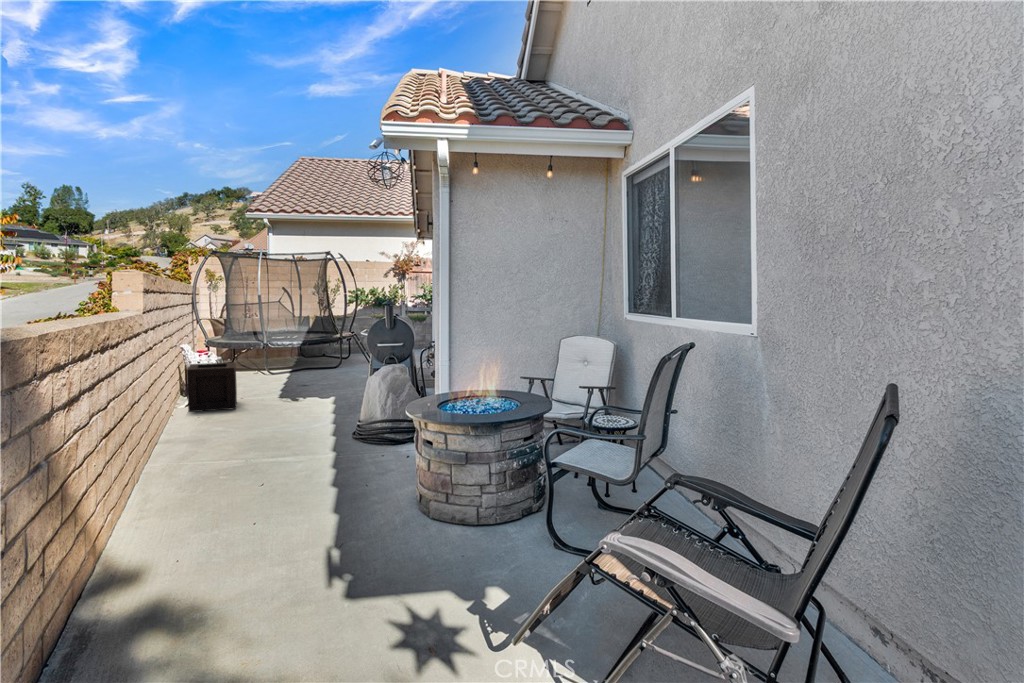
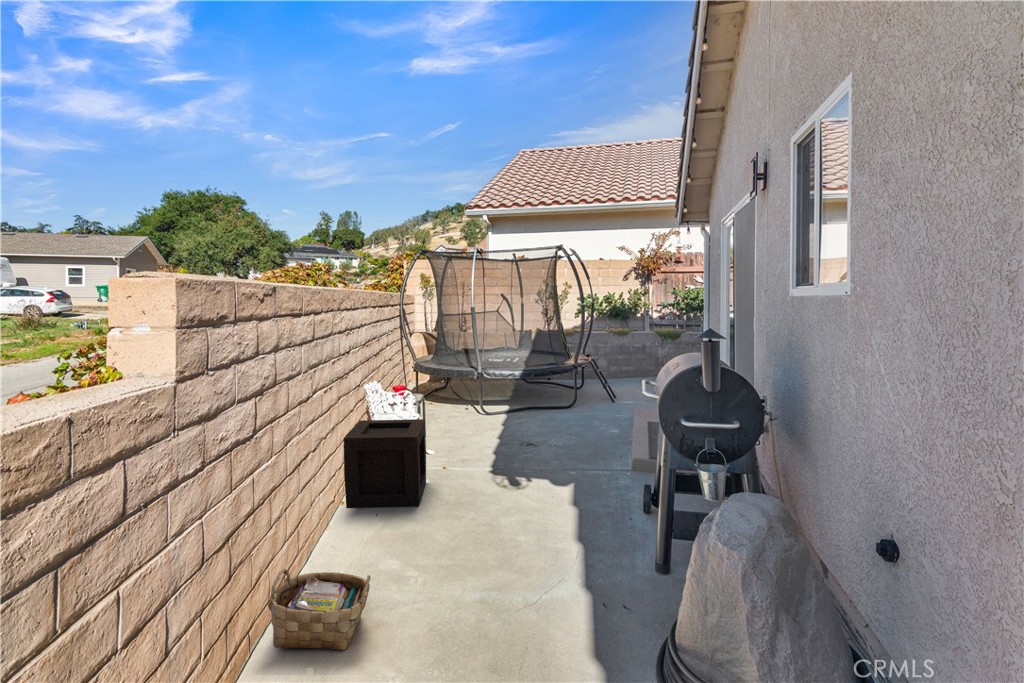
woven basket: none [178,410,226,440] -> present [268,569,371,650]

